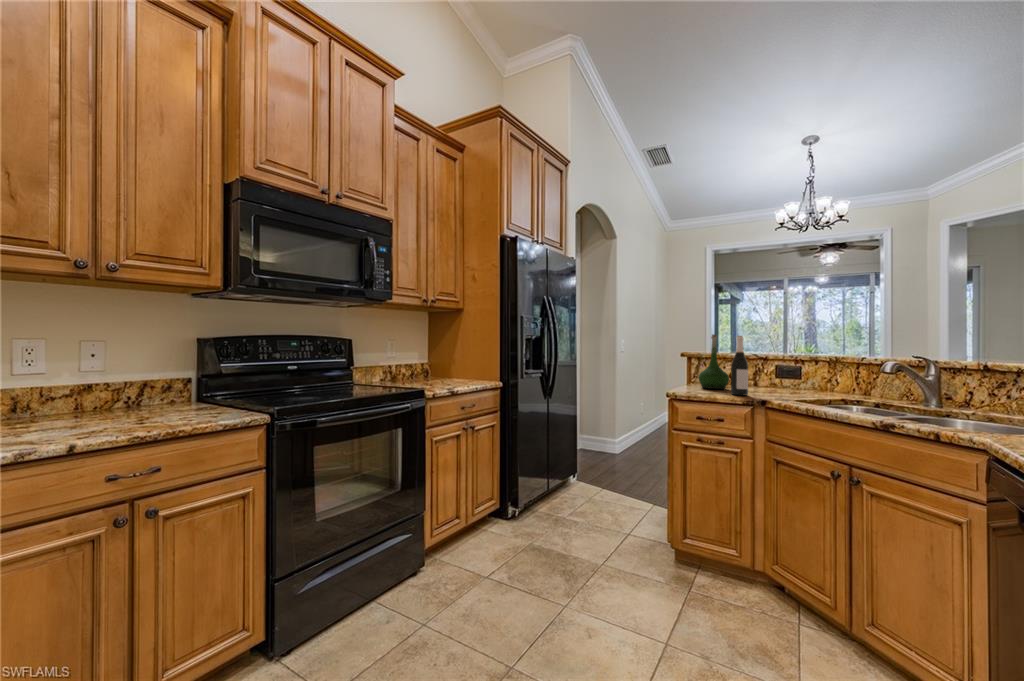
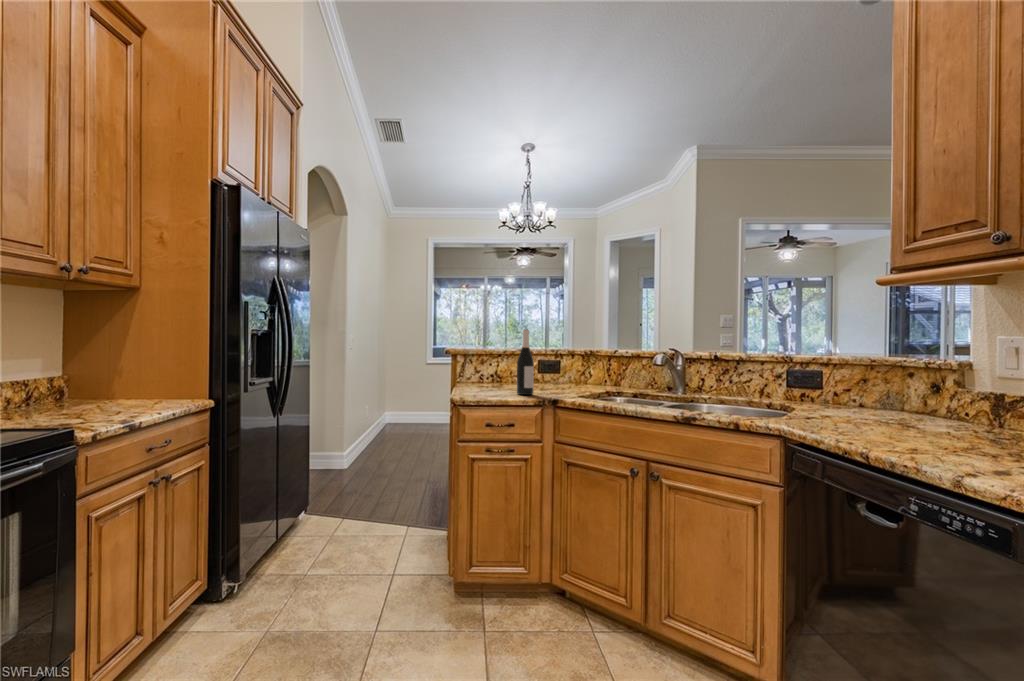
vase: present [699,335,729,389] -> none [476,328,508,389]

